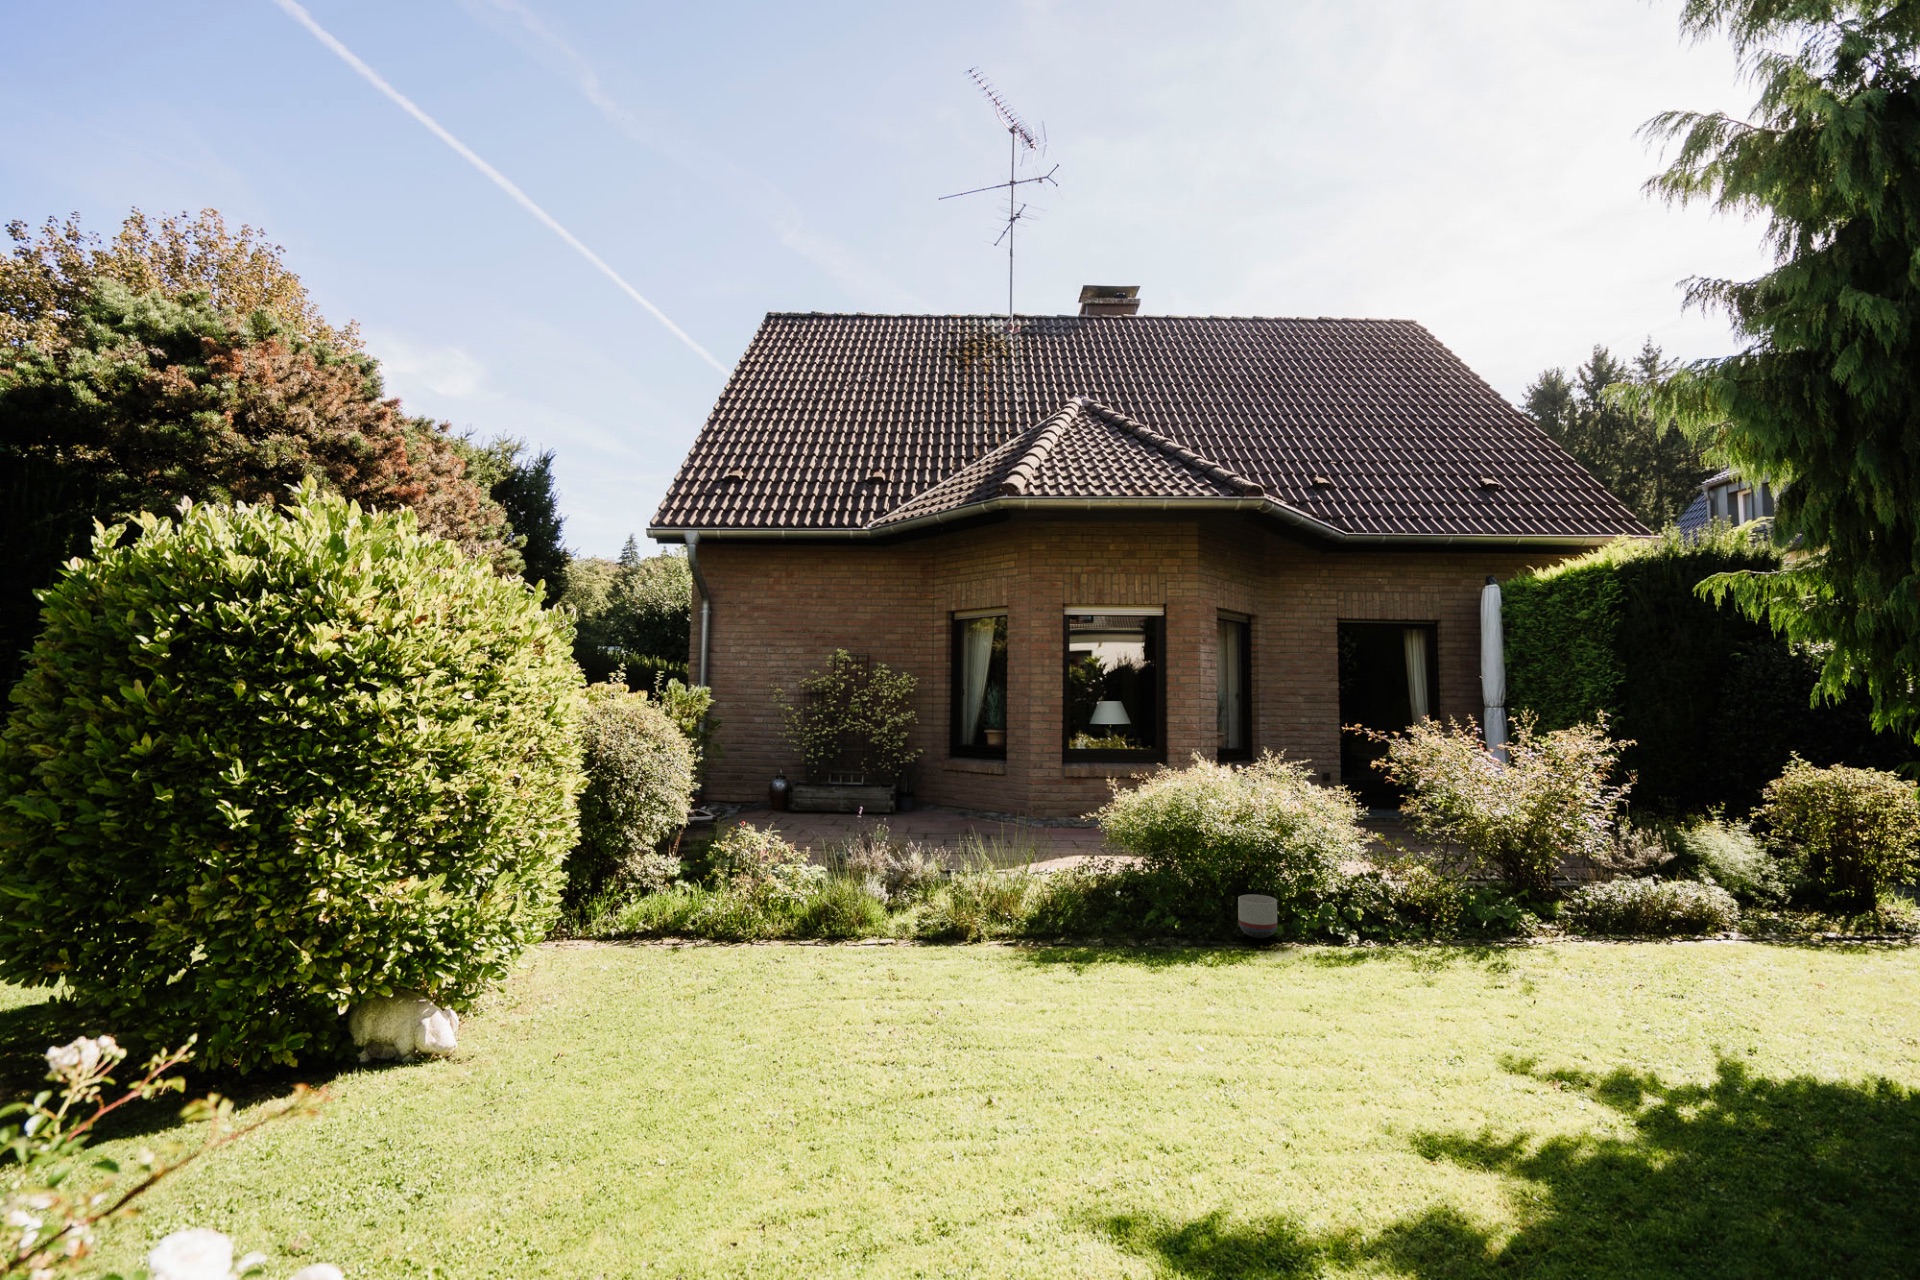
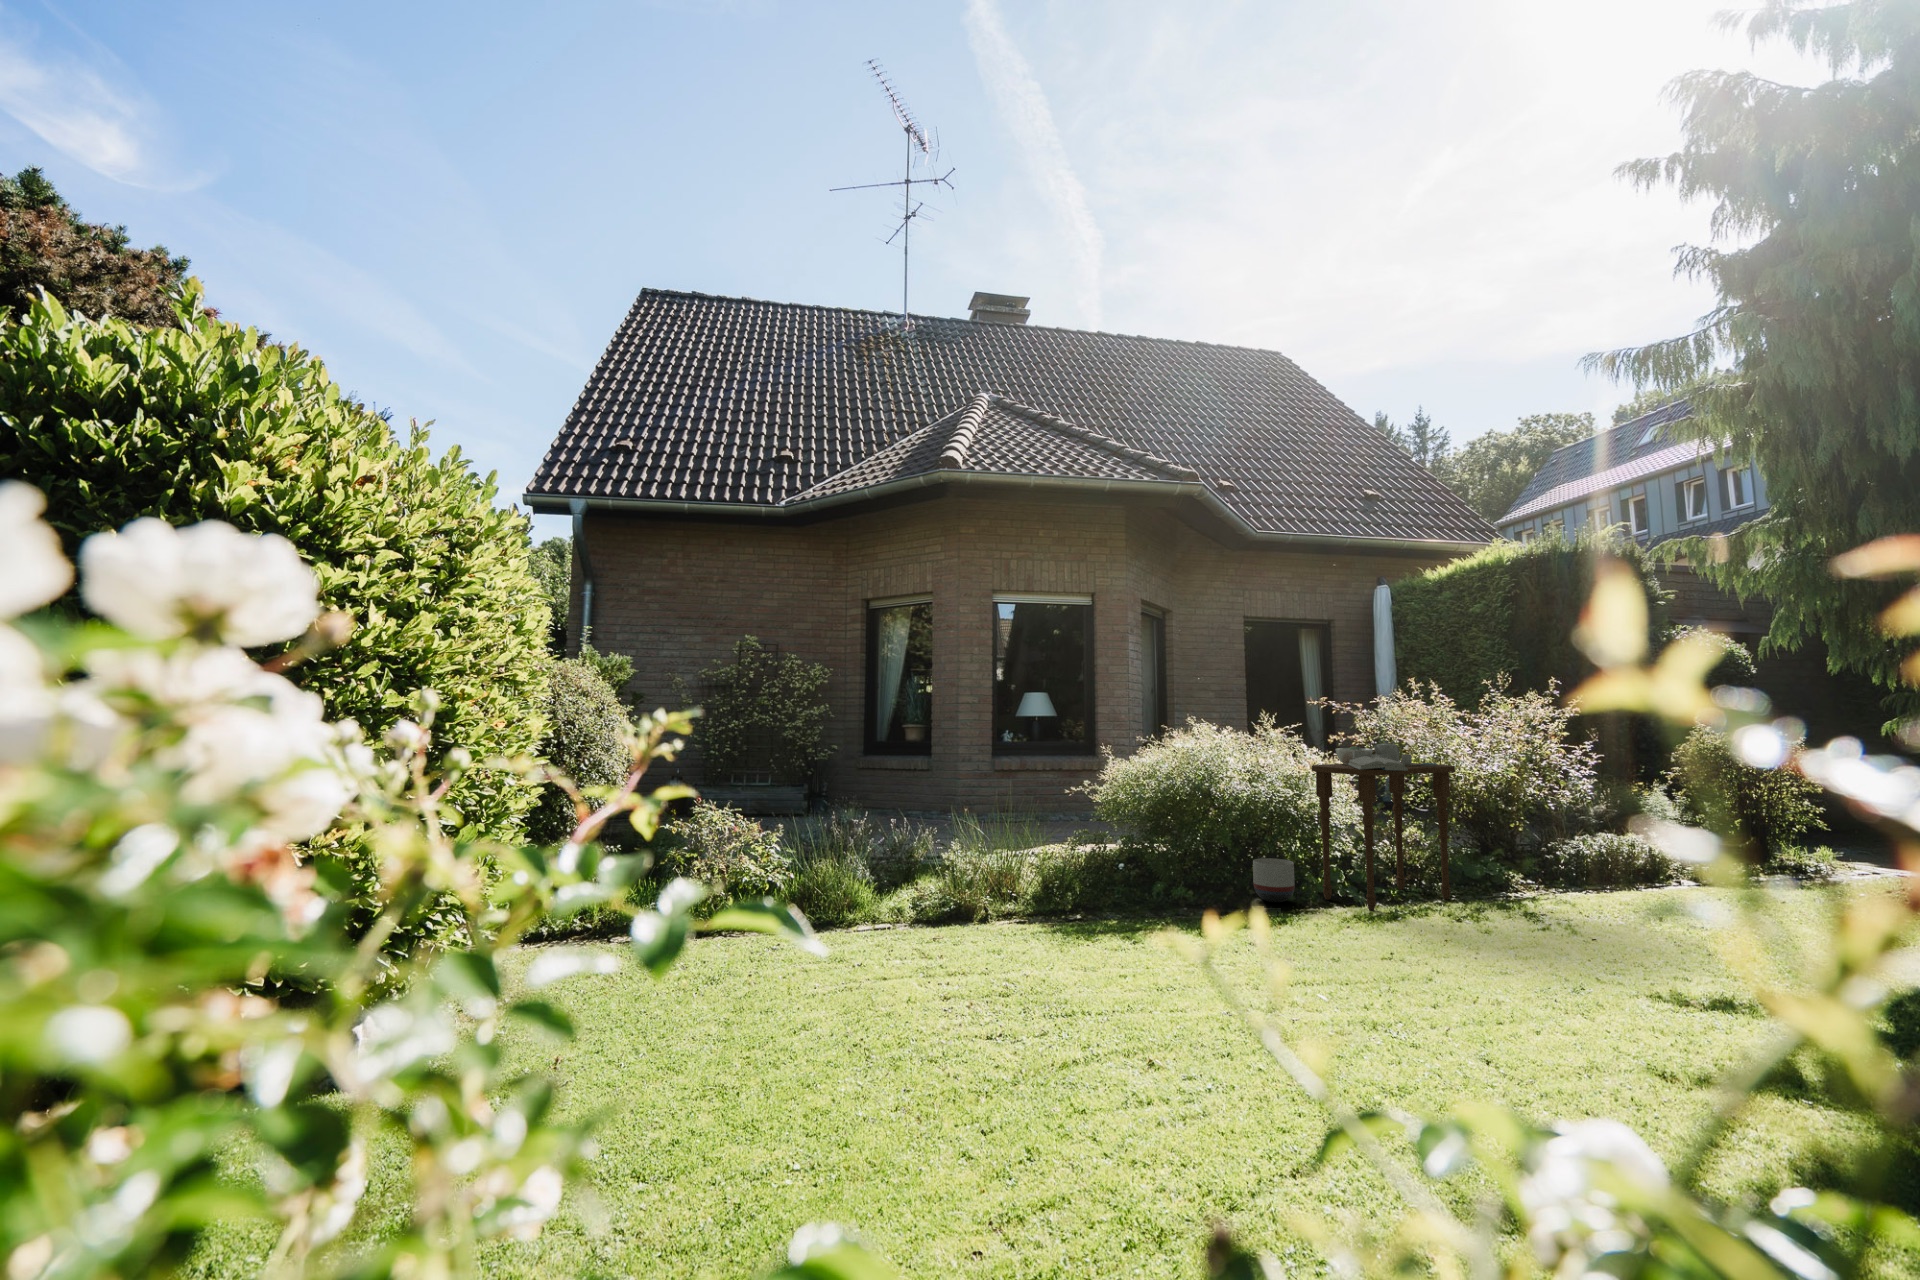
side table: none [1300,785,1449,953] -> present [1312,741,1455,910]

